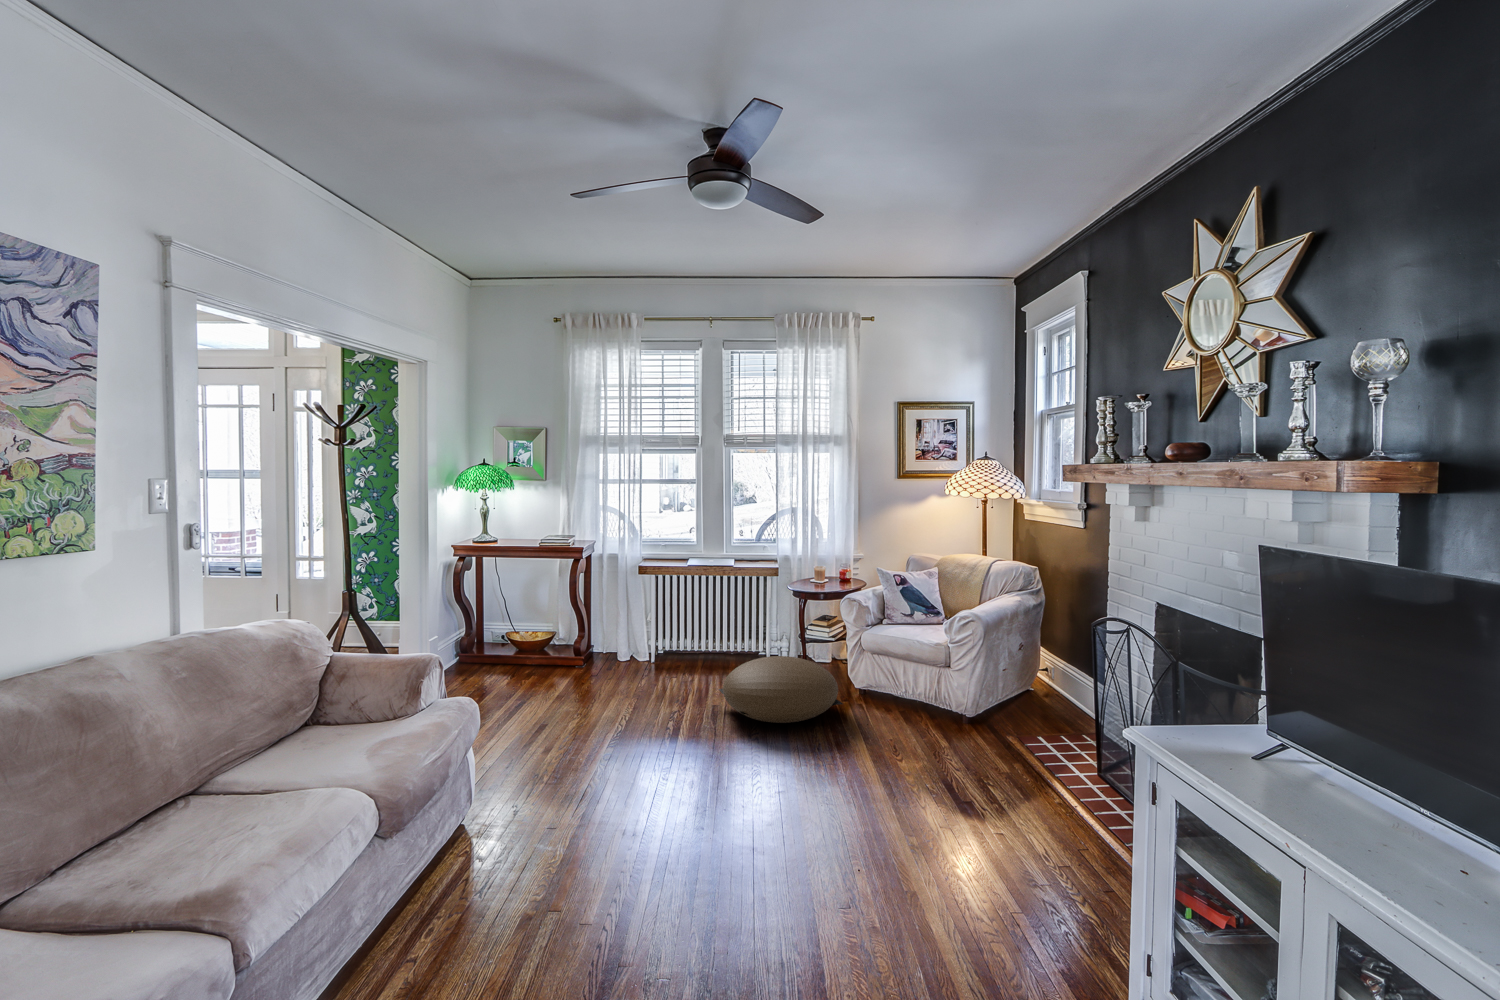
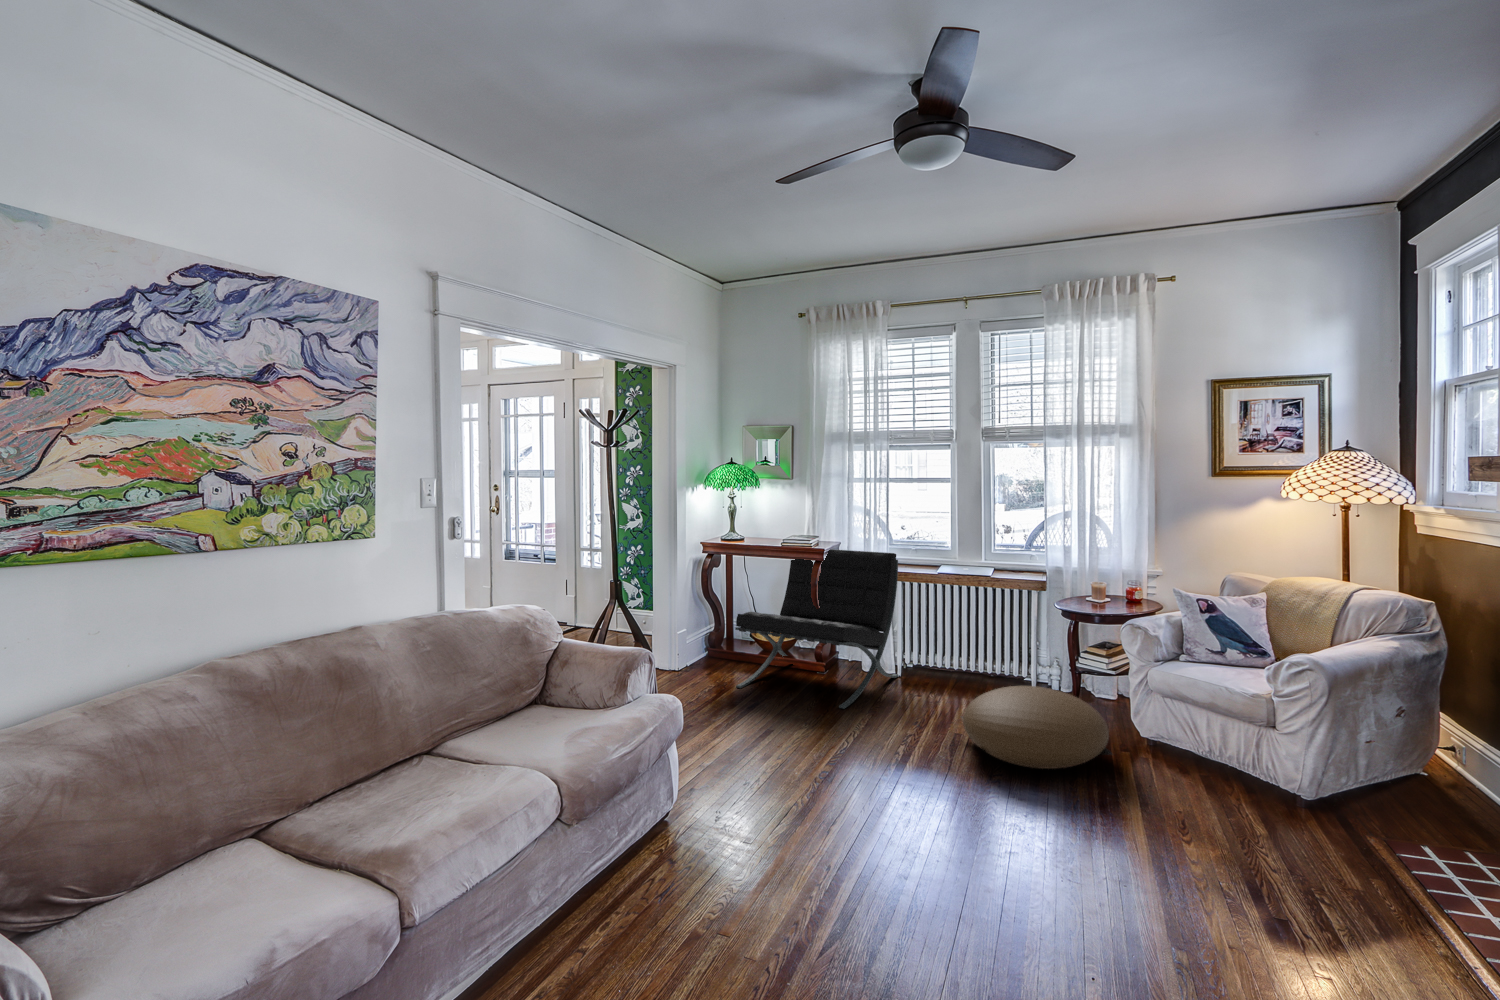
lounge chair: none [495,546,652,696] -> present [735,549,898,709]

